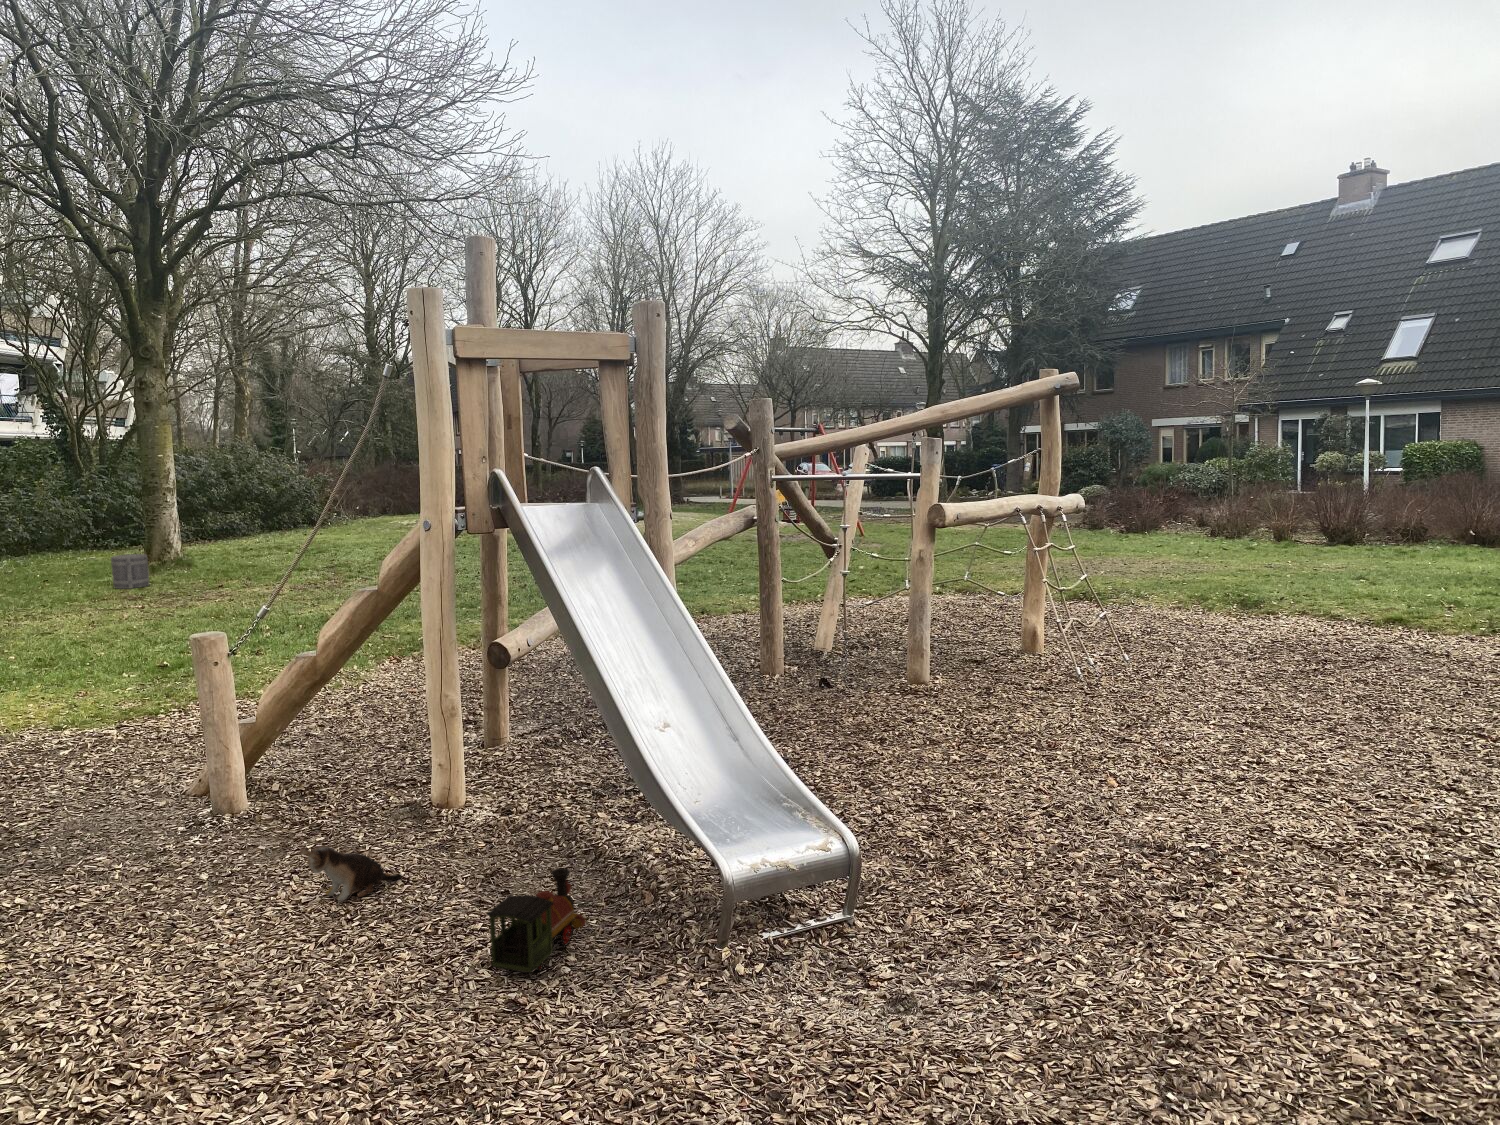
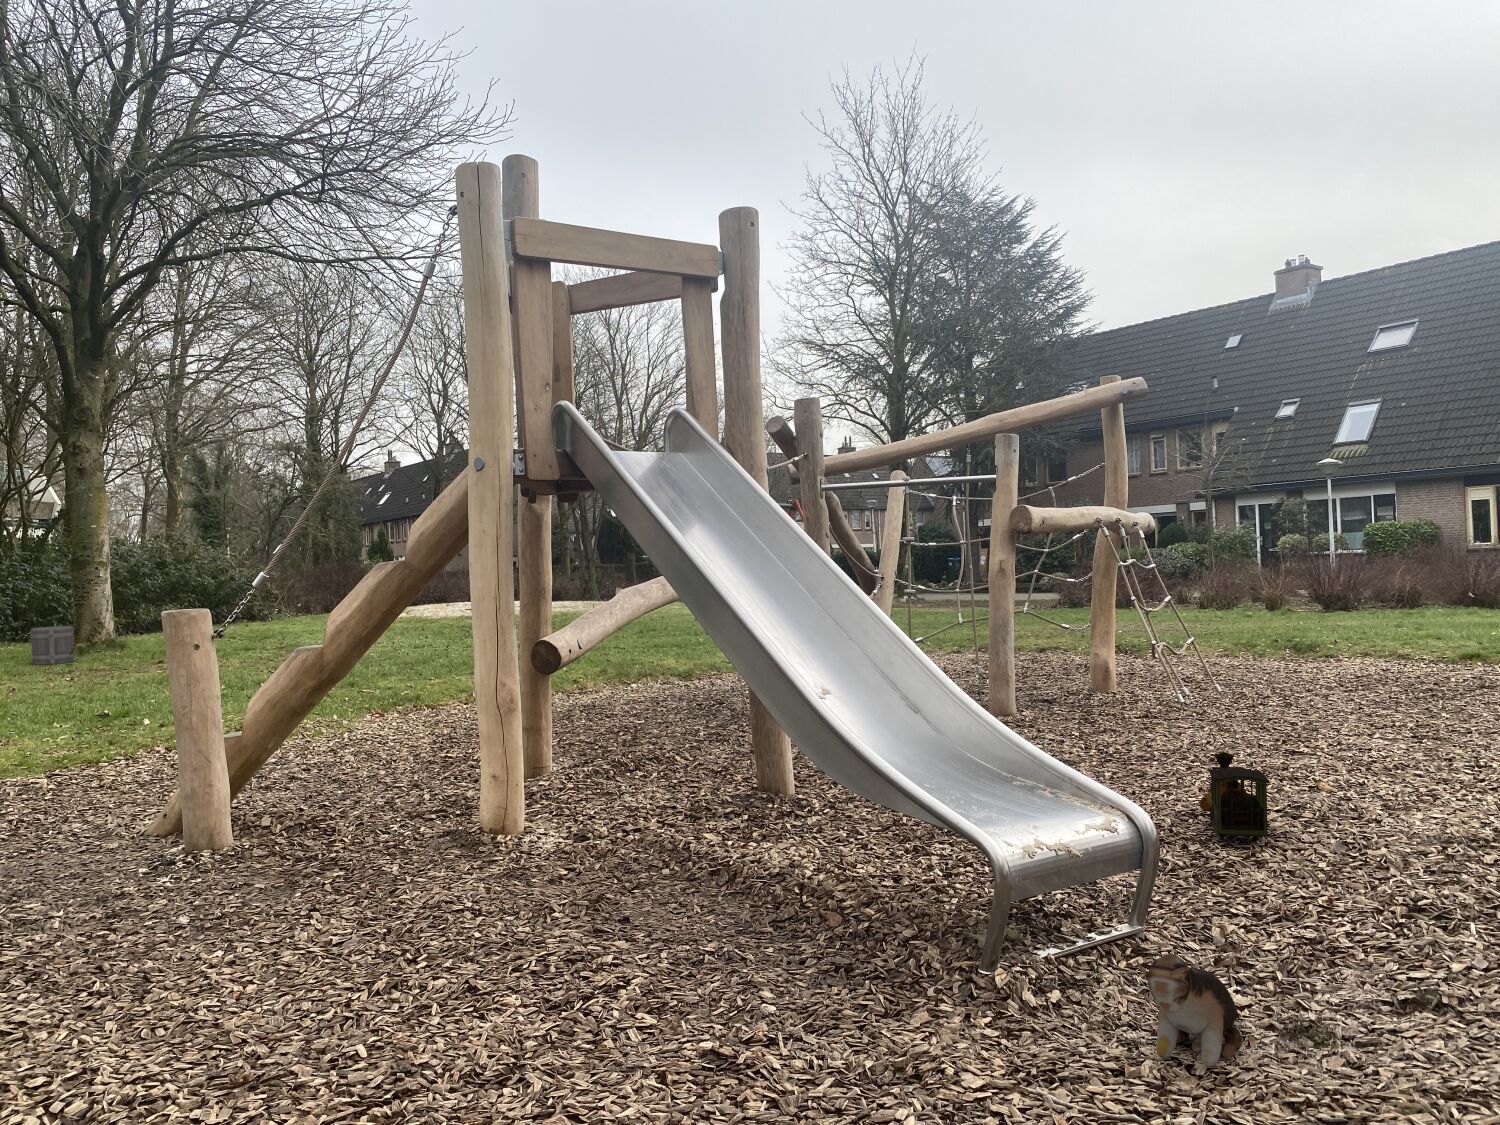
plush toy: present [300,845,402,901] -> present [1136,954,1242,1067]
toy train: present [487,868,586,973] -> present [1199,752,1270,841]

